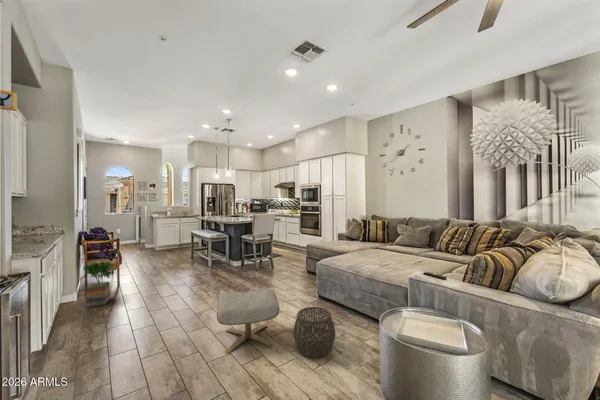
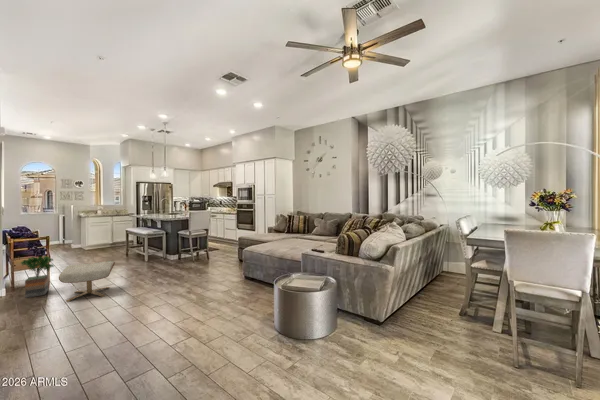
ottoman: present [217,289,279,353] -> present [59,261,115,302]
woven basket: present [293,307,335,358] -> none [218,278,250,312]

